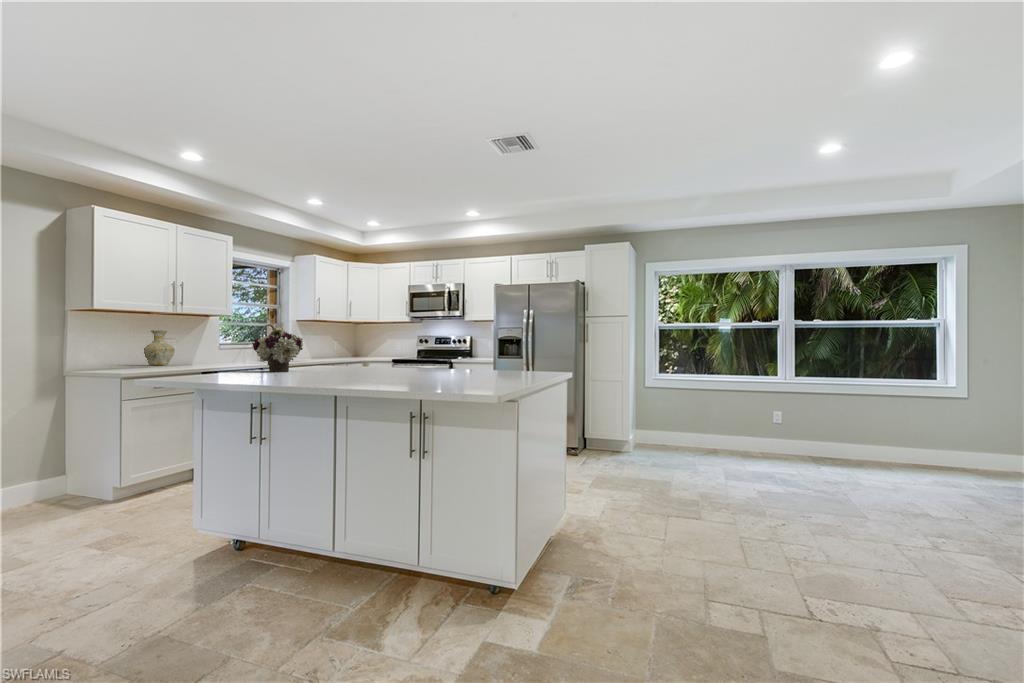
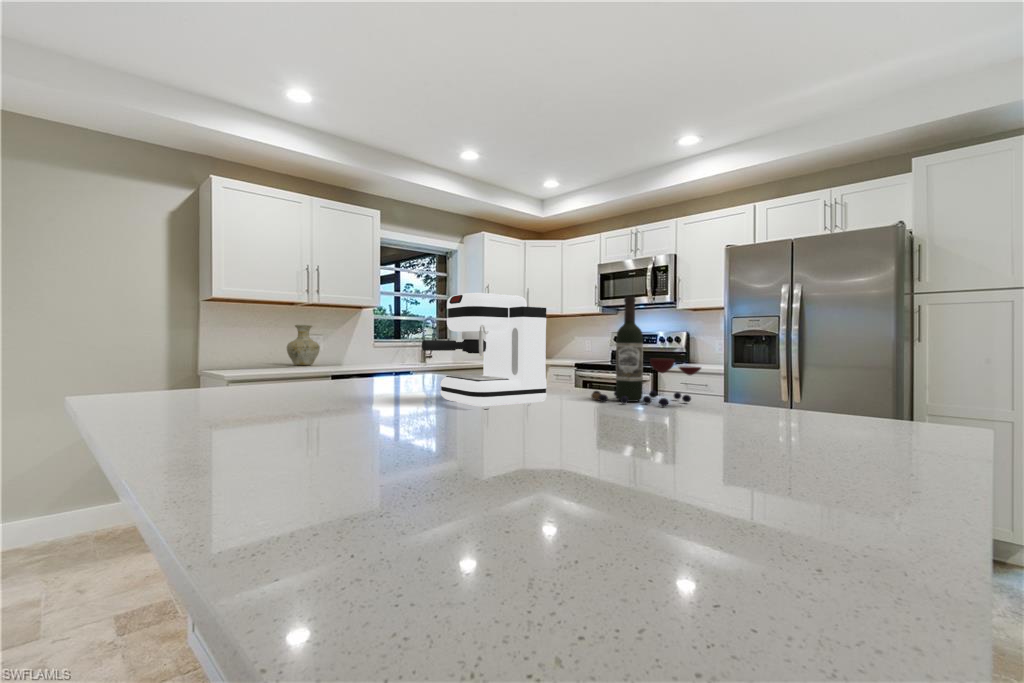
coffee maker: none [344,320,406,377] -> present [422,293,547,409]
wine bottle: none [425,321,479,374] -> present [591,296,701,406]
flower arrangement: present [252,326,303,372] -> none [342,314,411,384]

